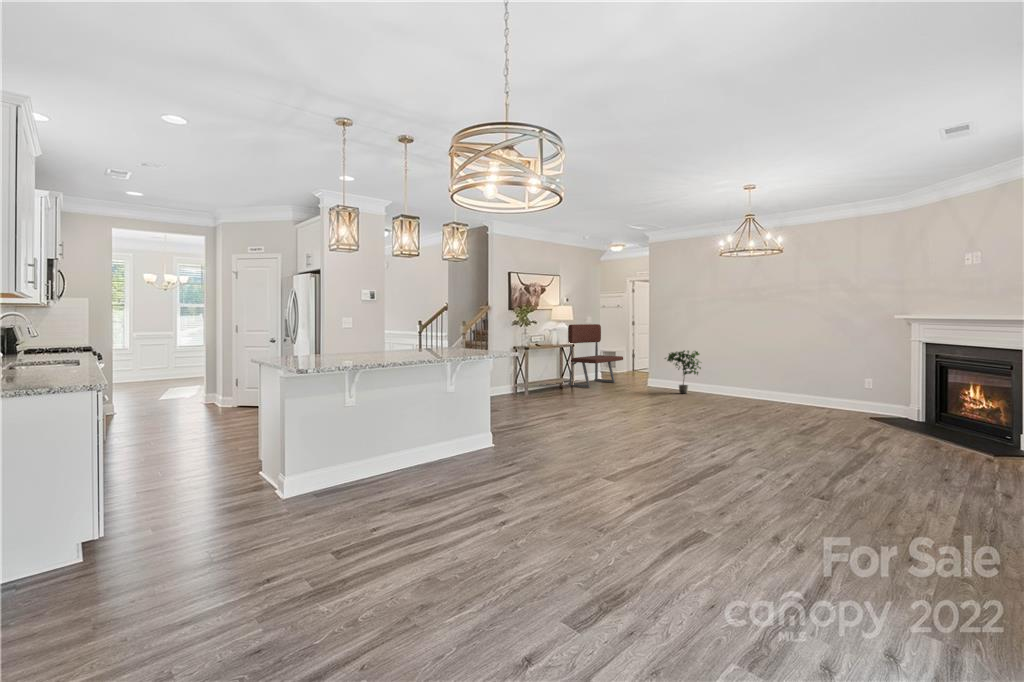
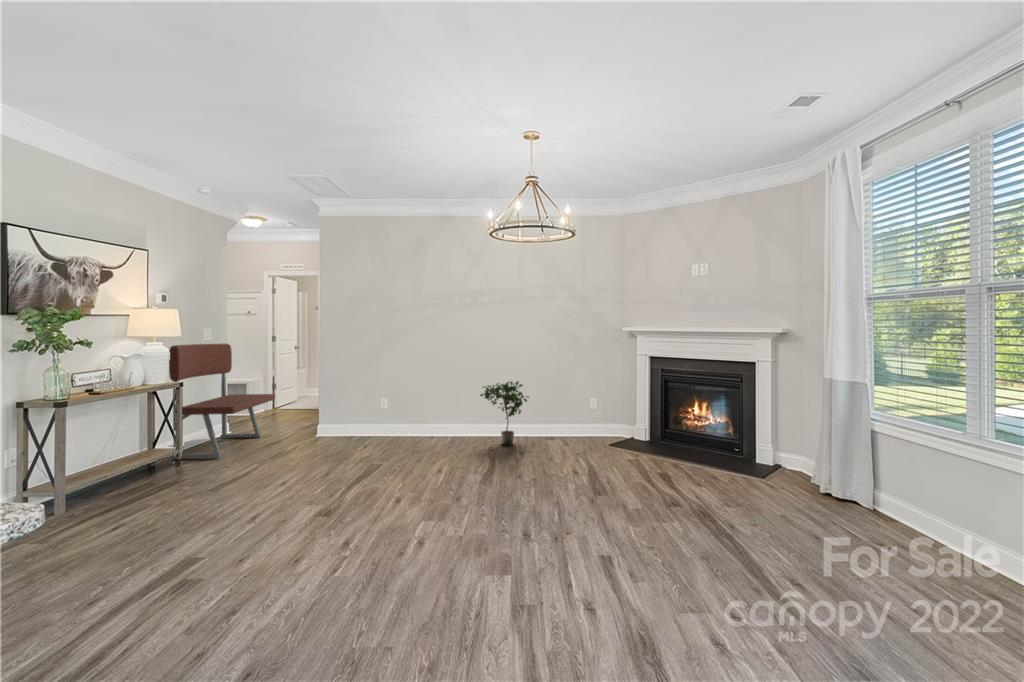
potted plant: present [665,351,701,394] -> present [480,381,529,445]

